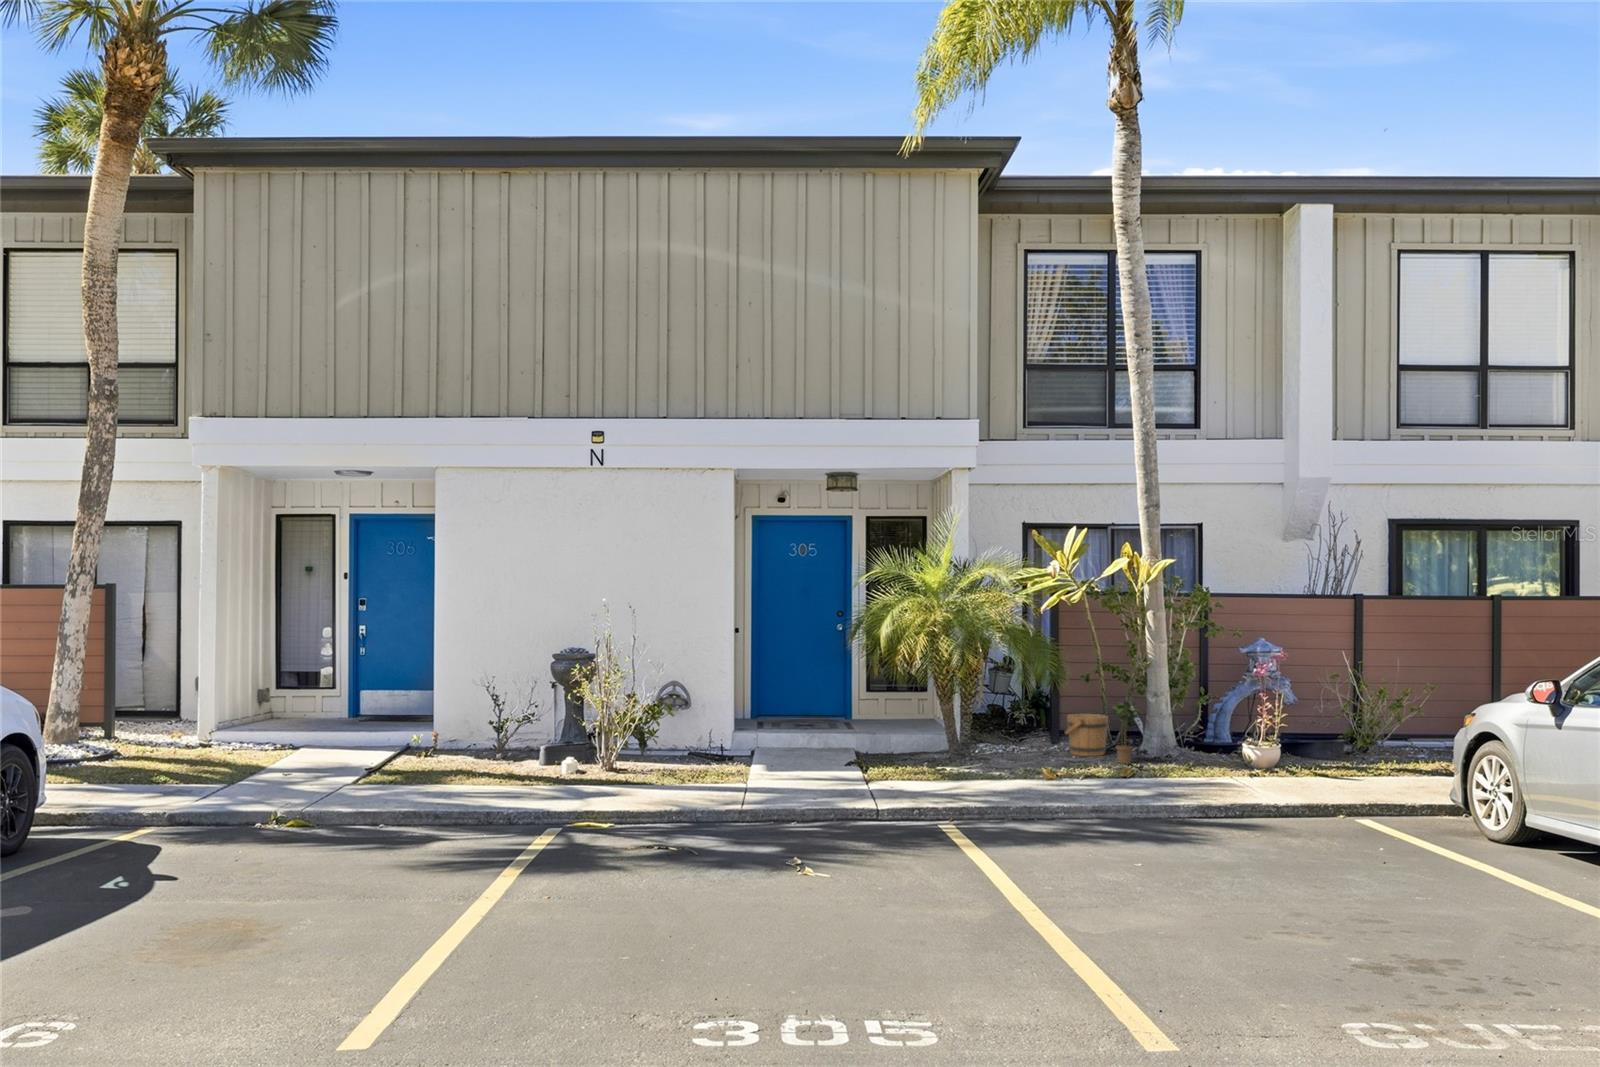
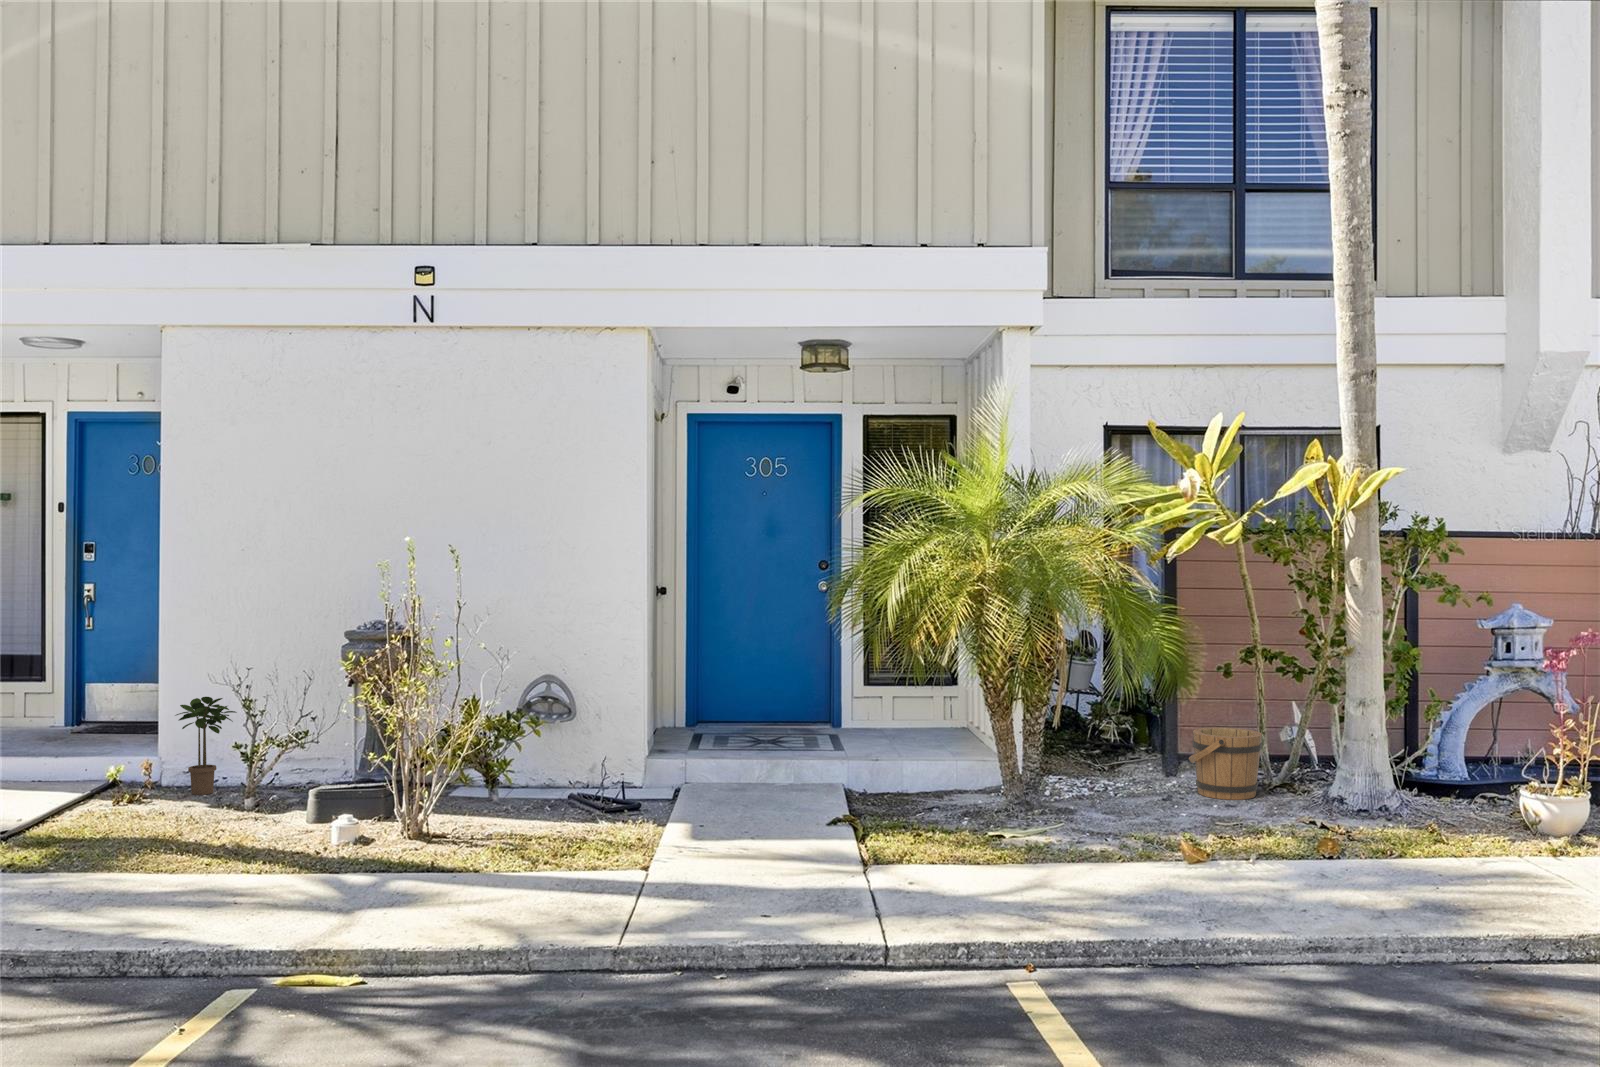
potted plant: present [1111,702,1139,764] -> present [175,697,237,795]

